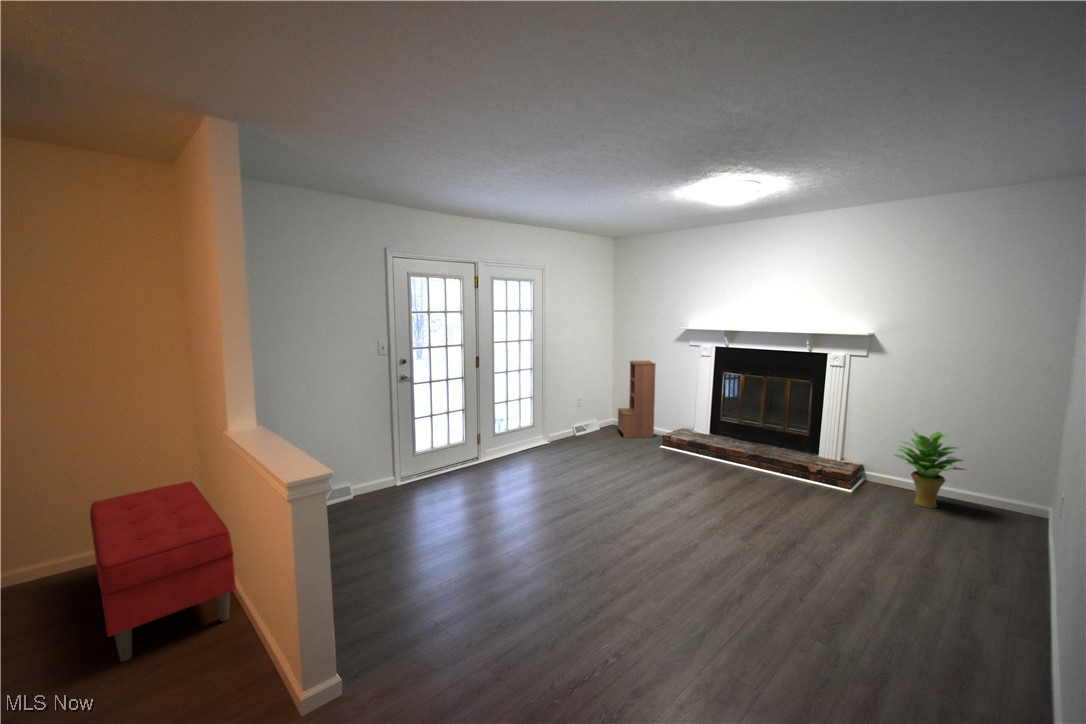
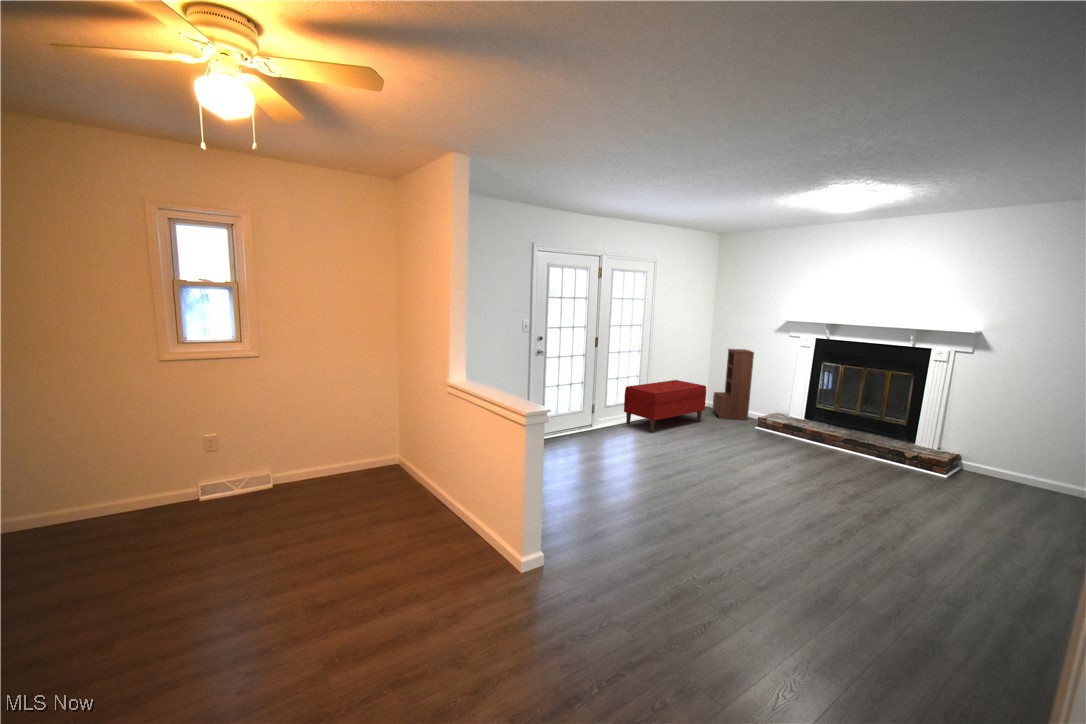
potted plant: present [895,432,966,508] -> none [993,422,1070,496]
bench: present [90,481,236,662] -> present [624,380,706,432]

